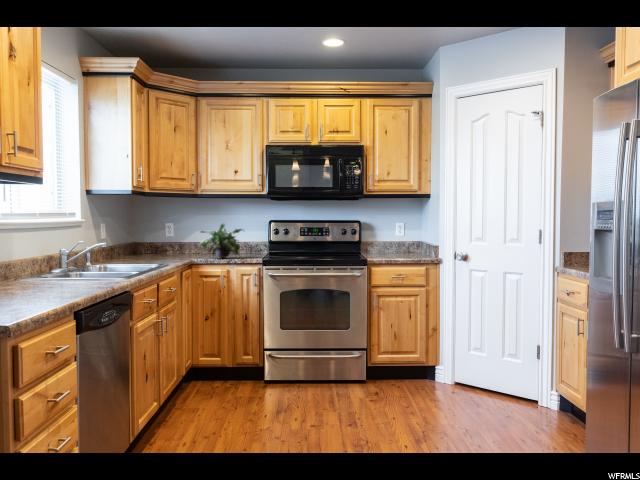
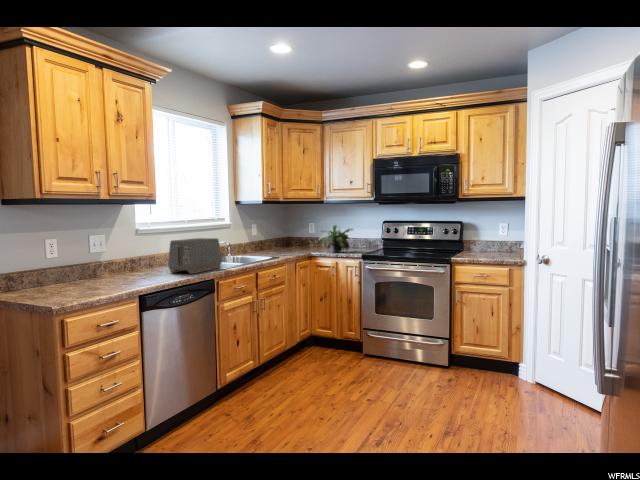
toaster: none [31,238,110,294] -> present [168,238,221,274]

